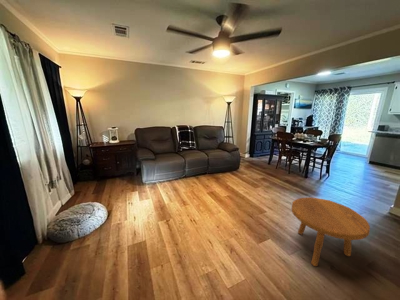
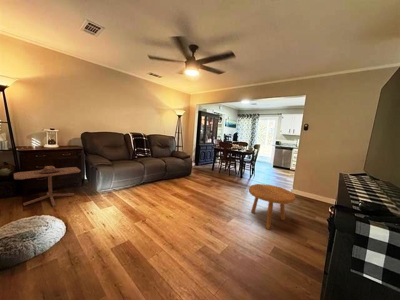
side table: none [83,160,129,194] -> present [14,166,81,207]

